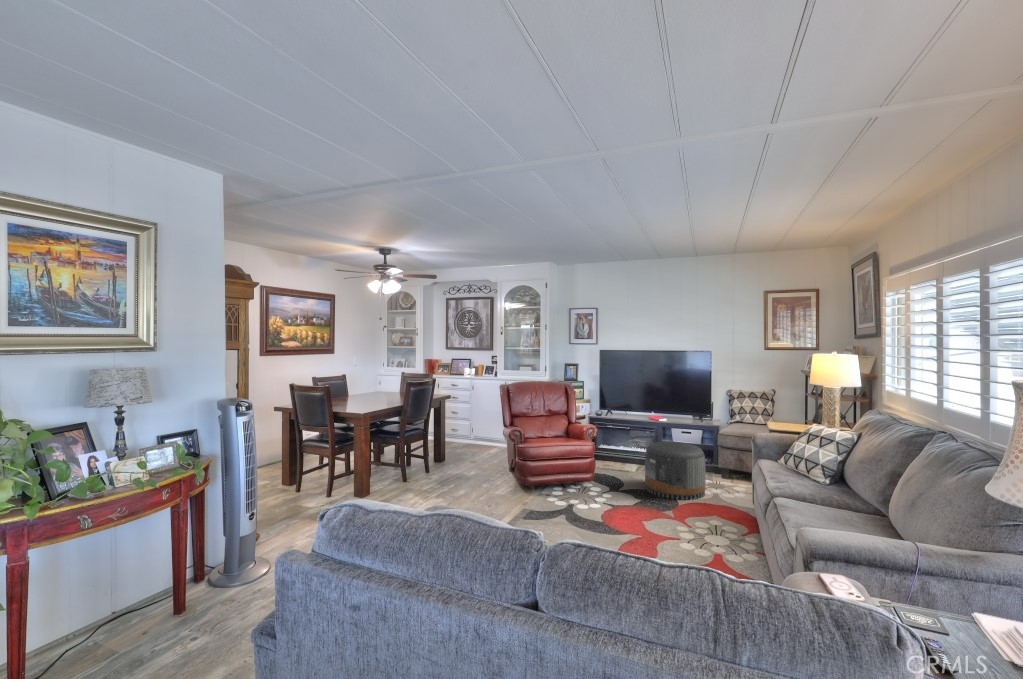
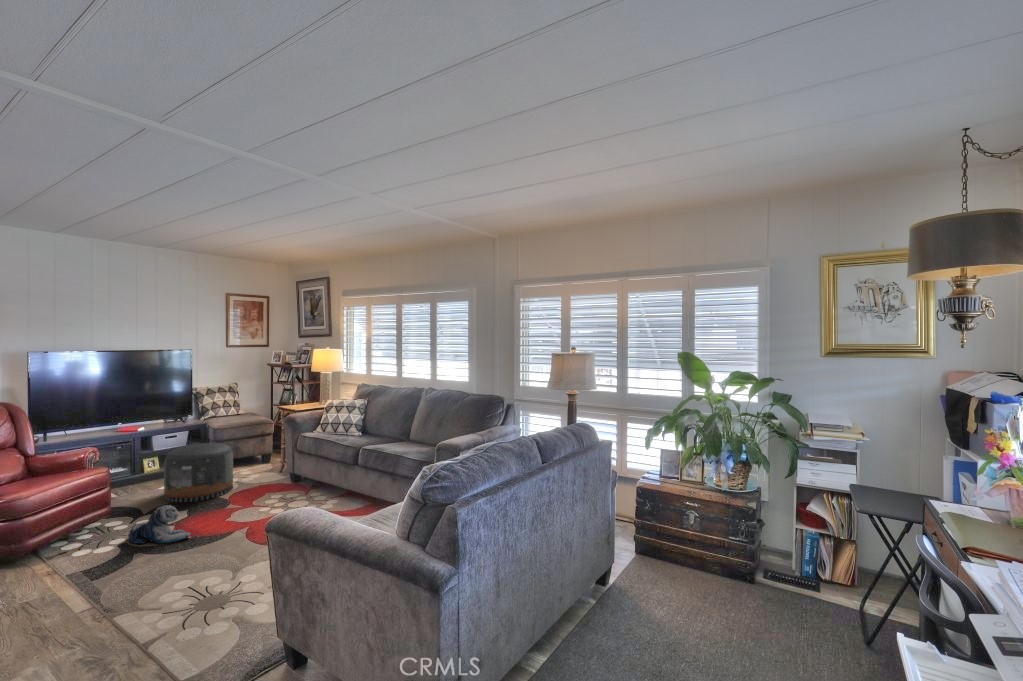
plush toy: none [573,484,602,521] -> present [128,505,191,544]

